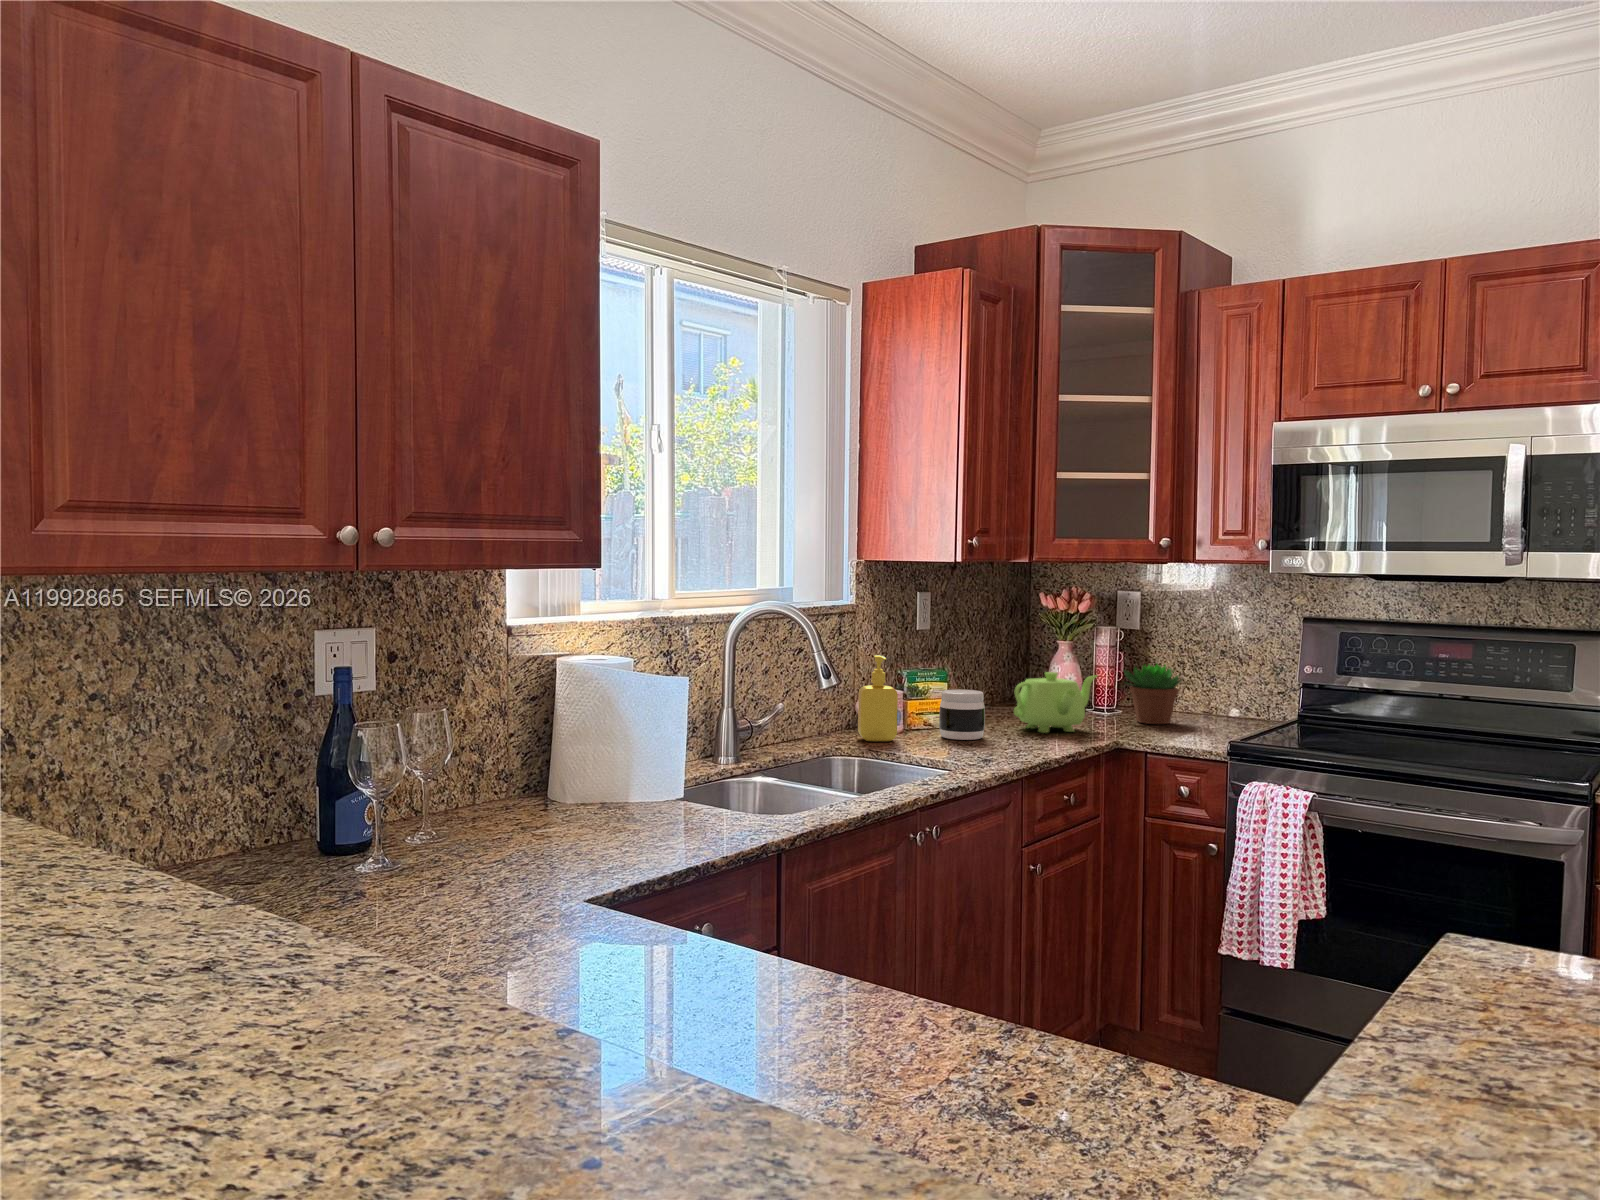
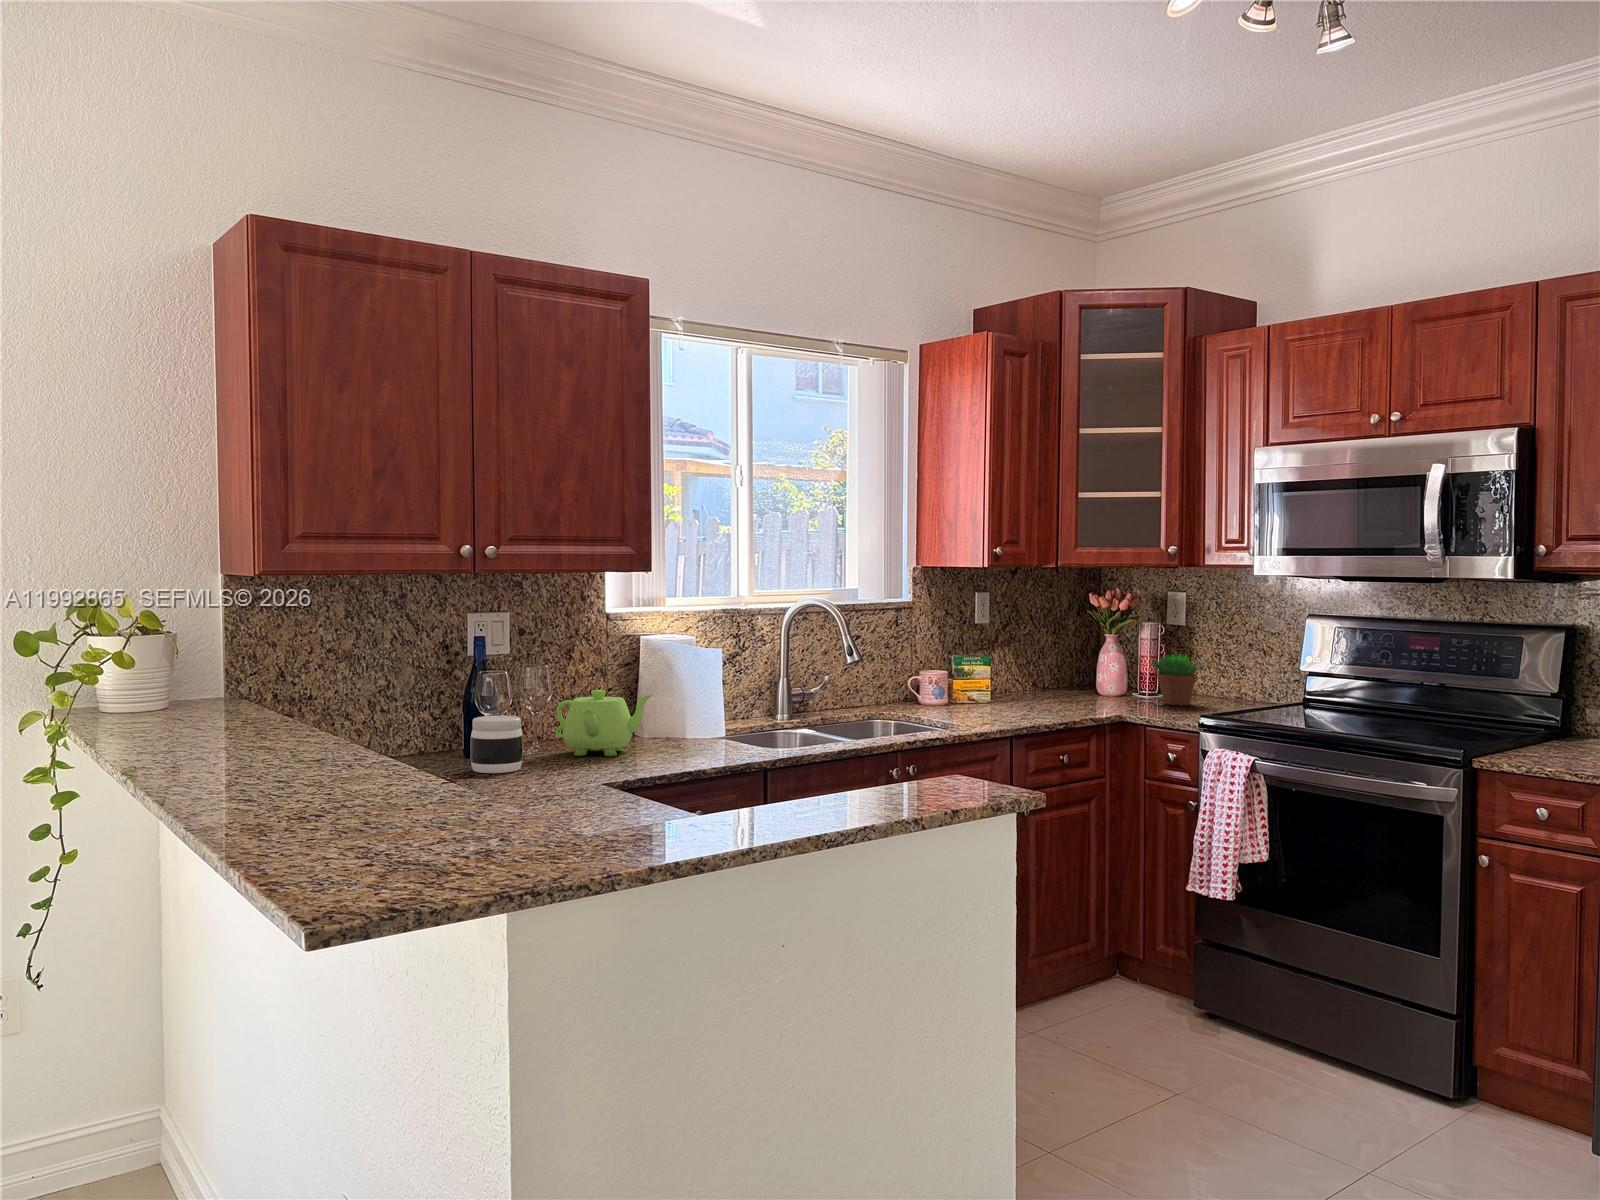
soap dispenser: present [858,655,898,742] -> none [904,642,934,711]
teapot: present [1014,672,1097,733] -> present [556,690,653,756]
jar: present [939,689,985,740] -> present [470,715,523,773]

